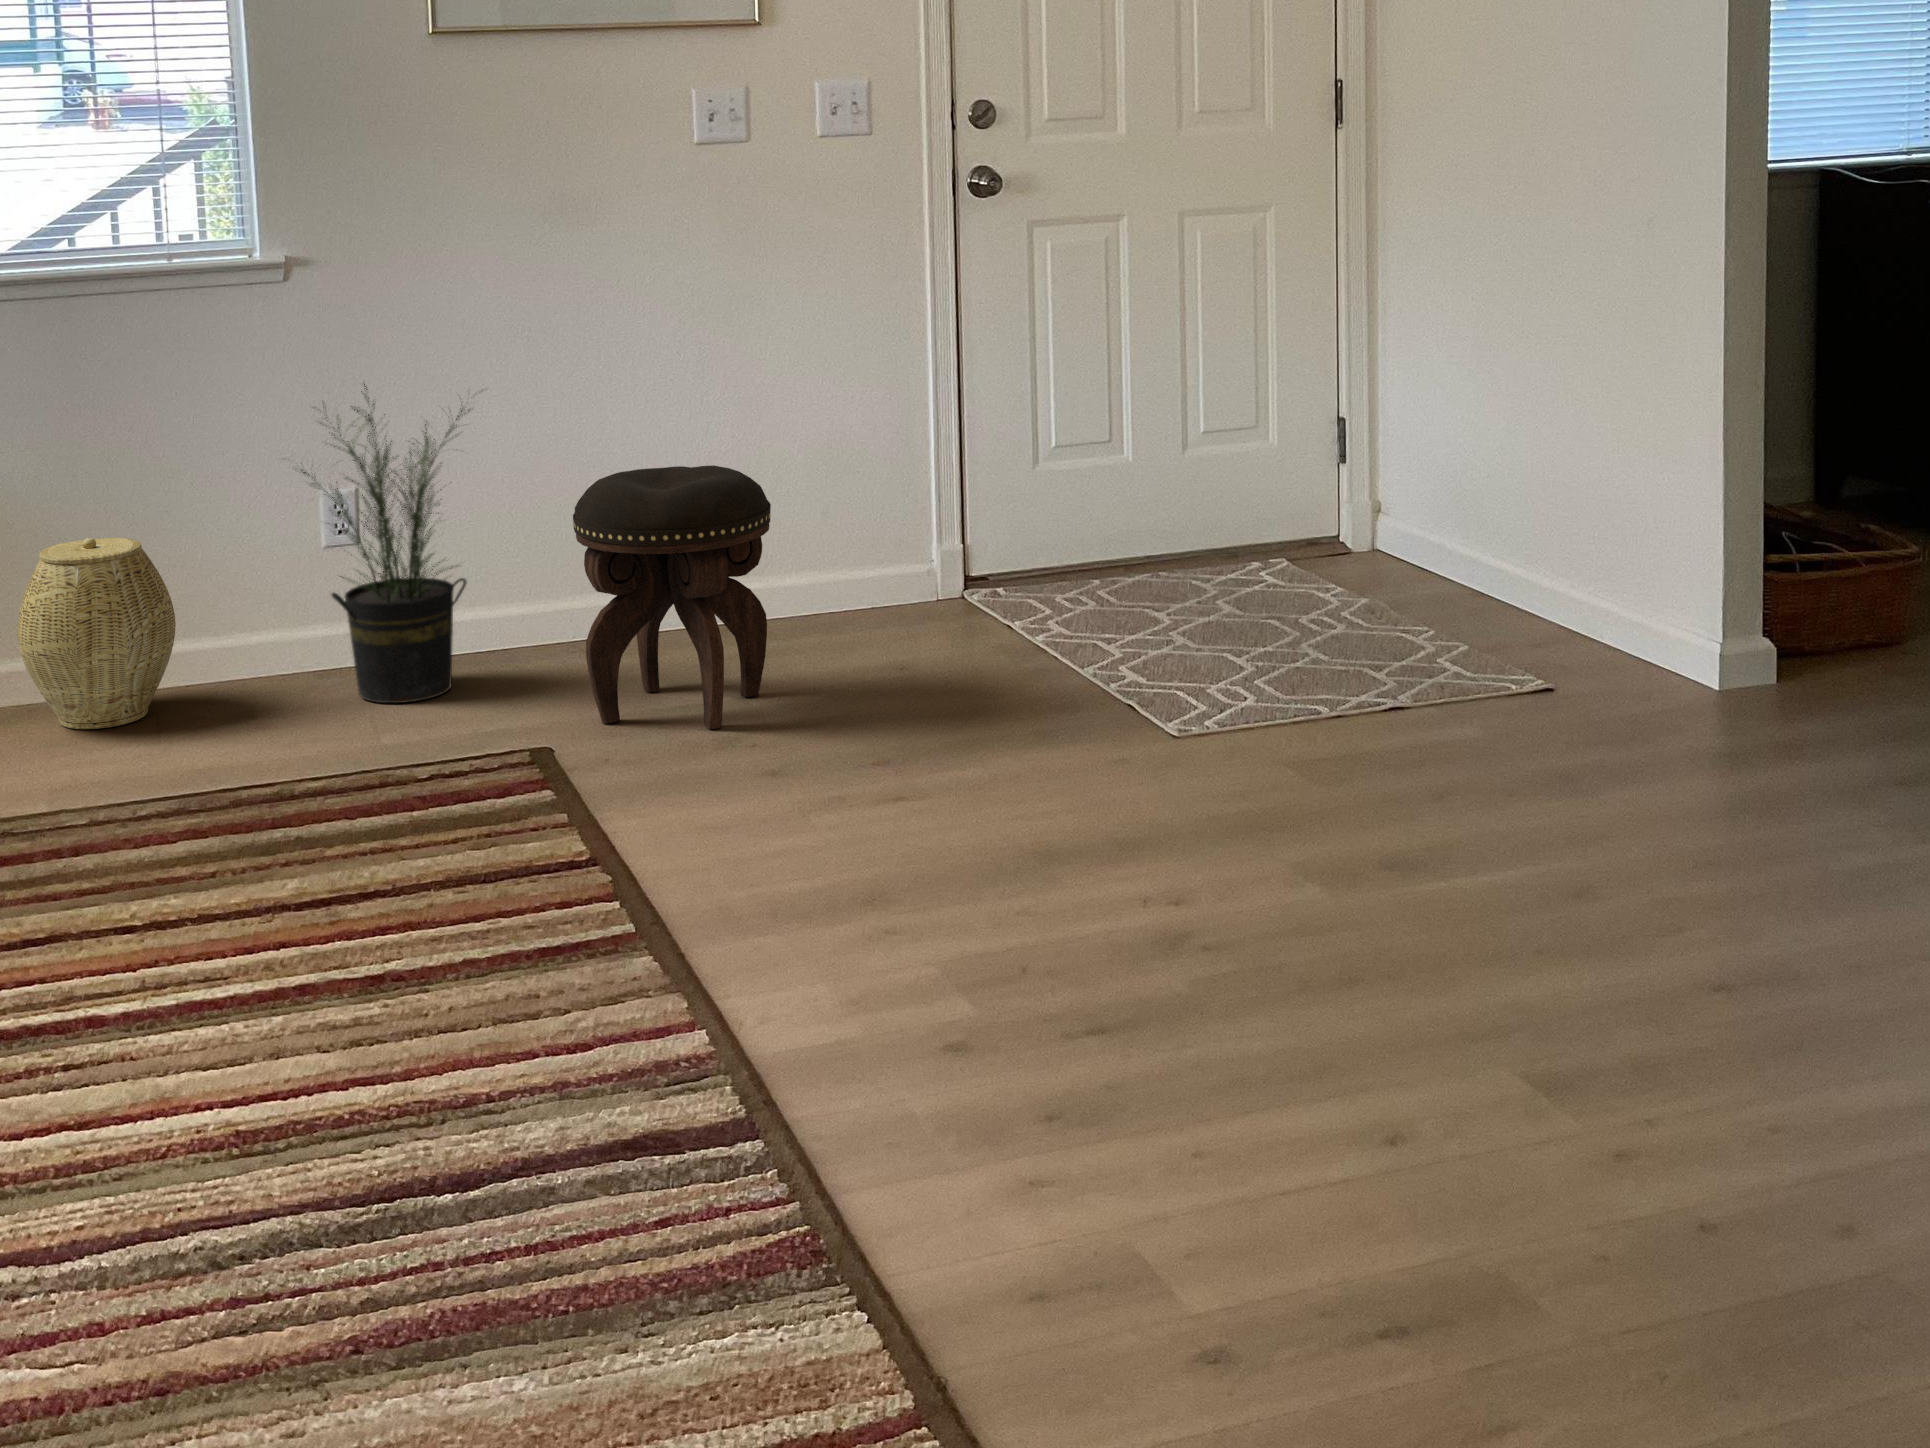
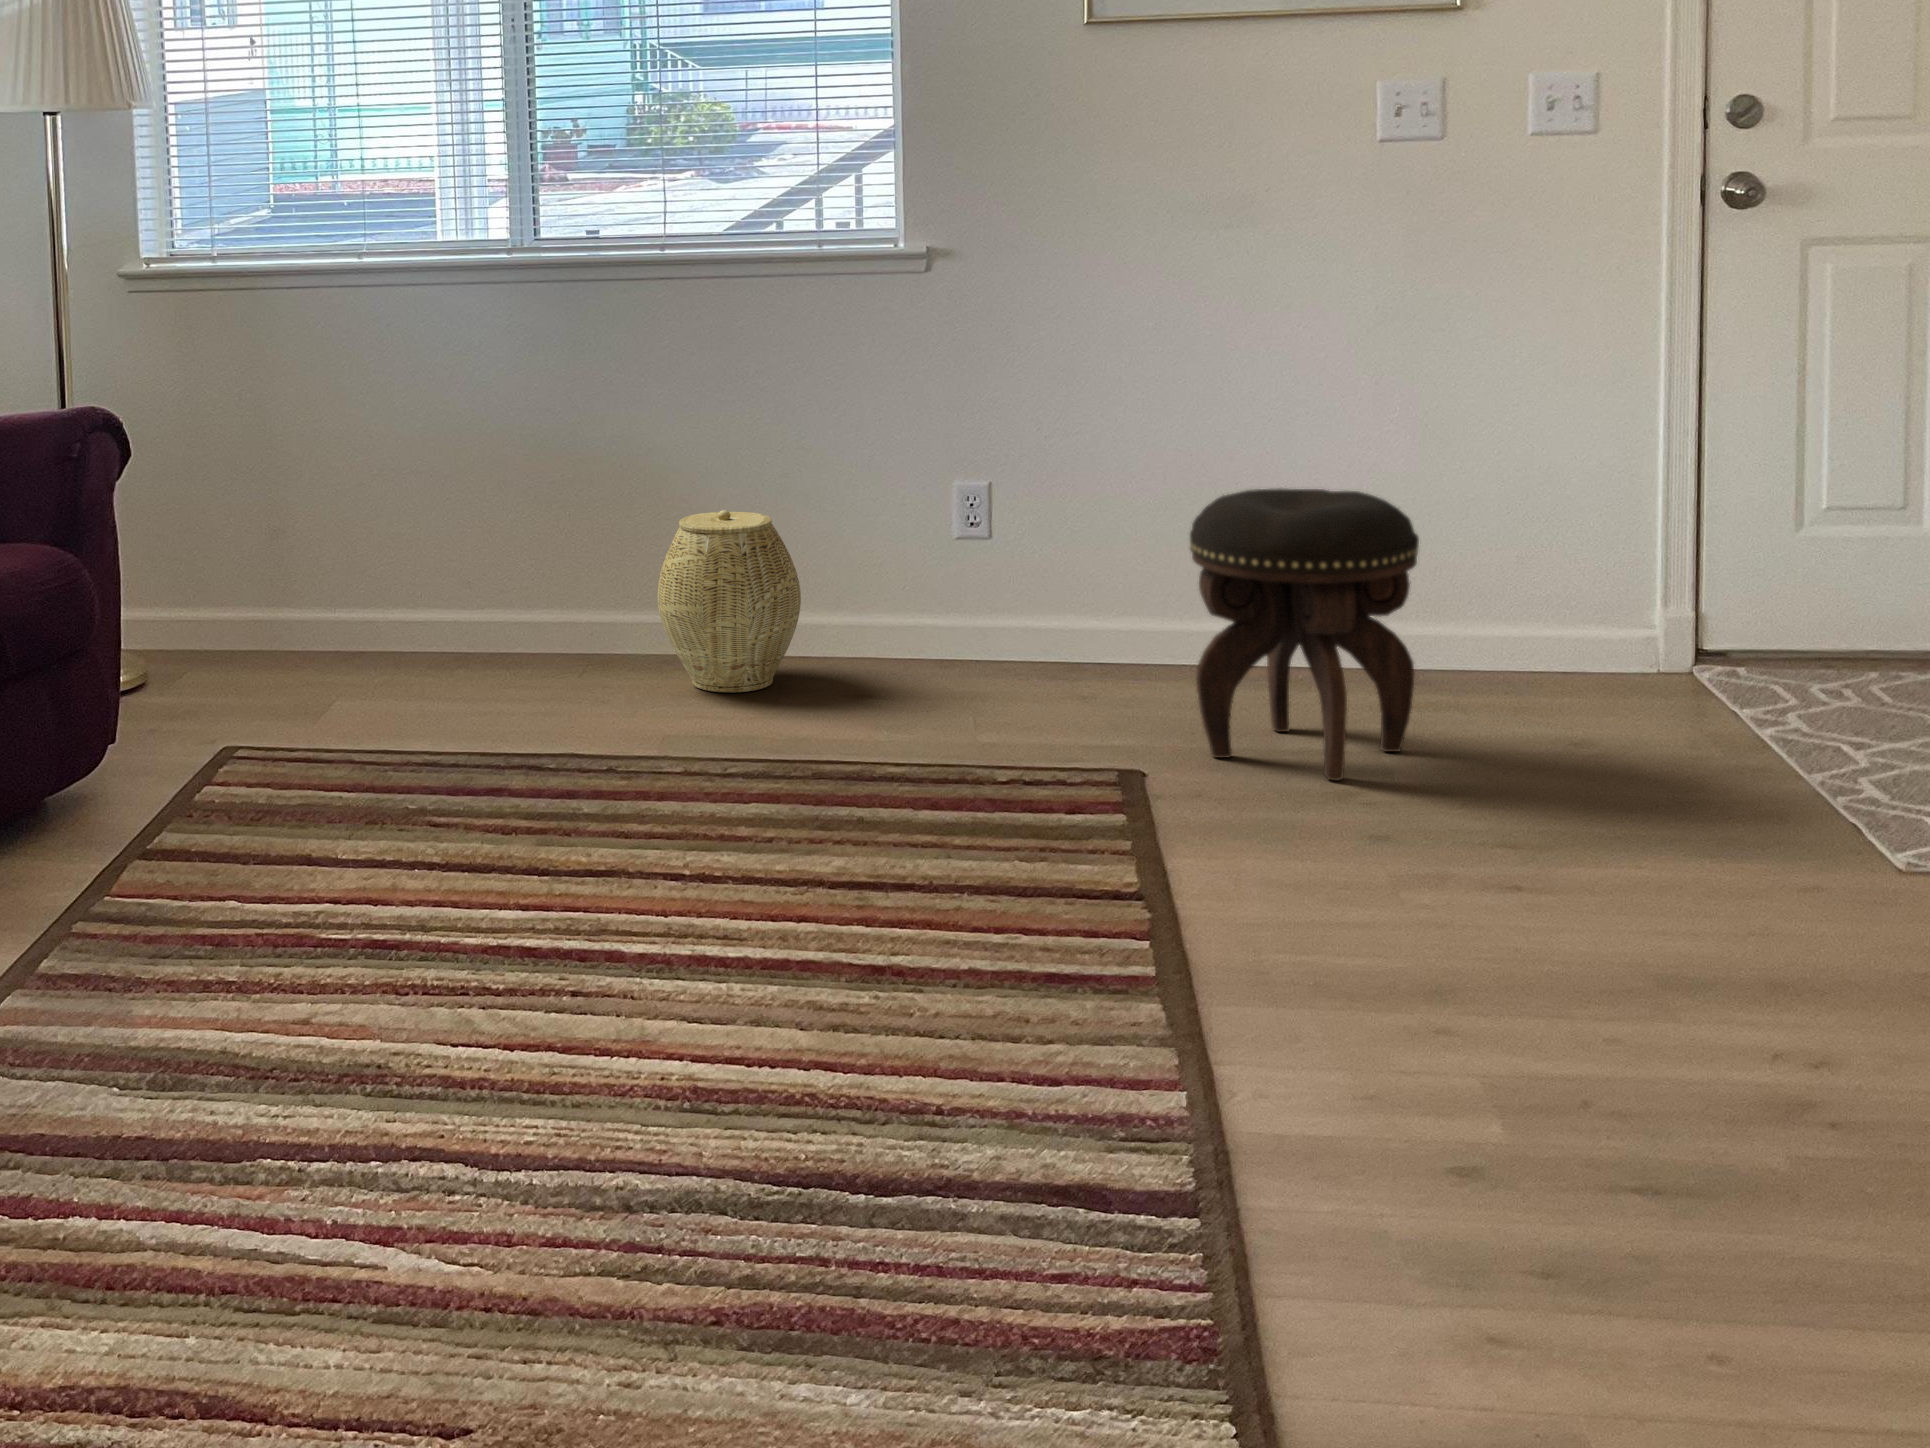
potted plant: present [300,384,483,703] -> none [901,376,1118,708]

